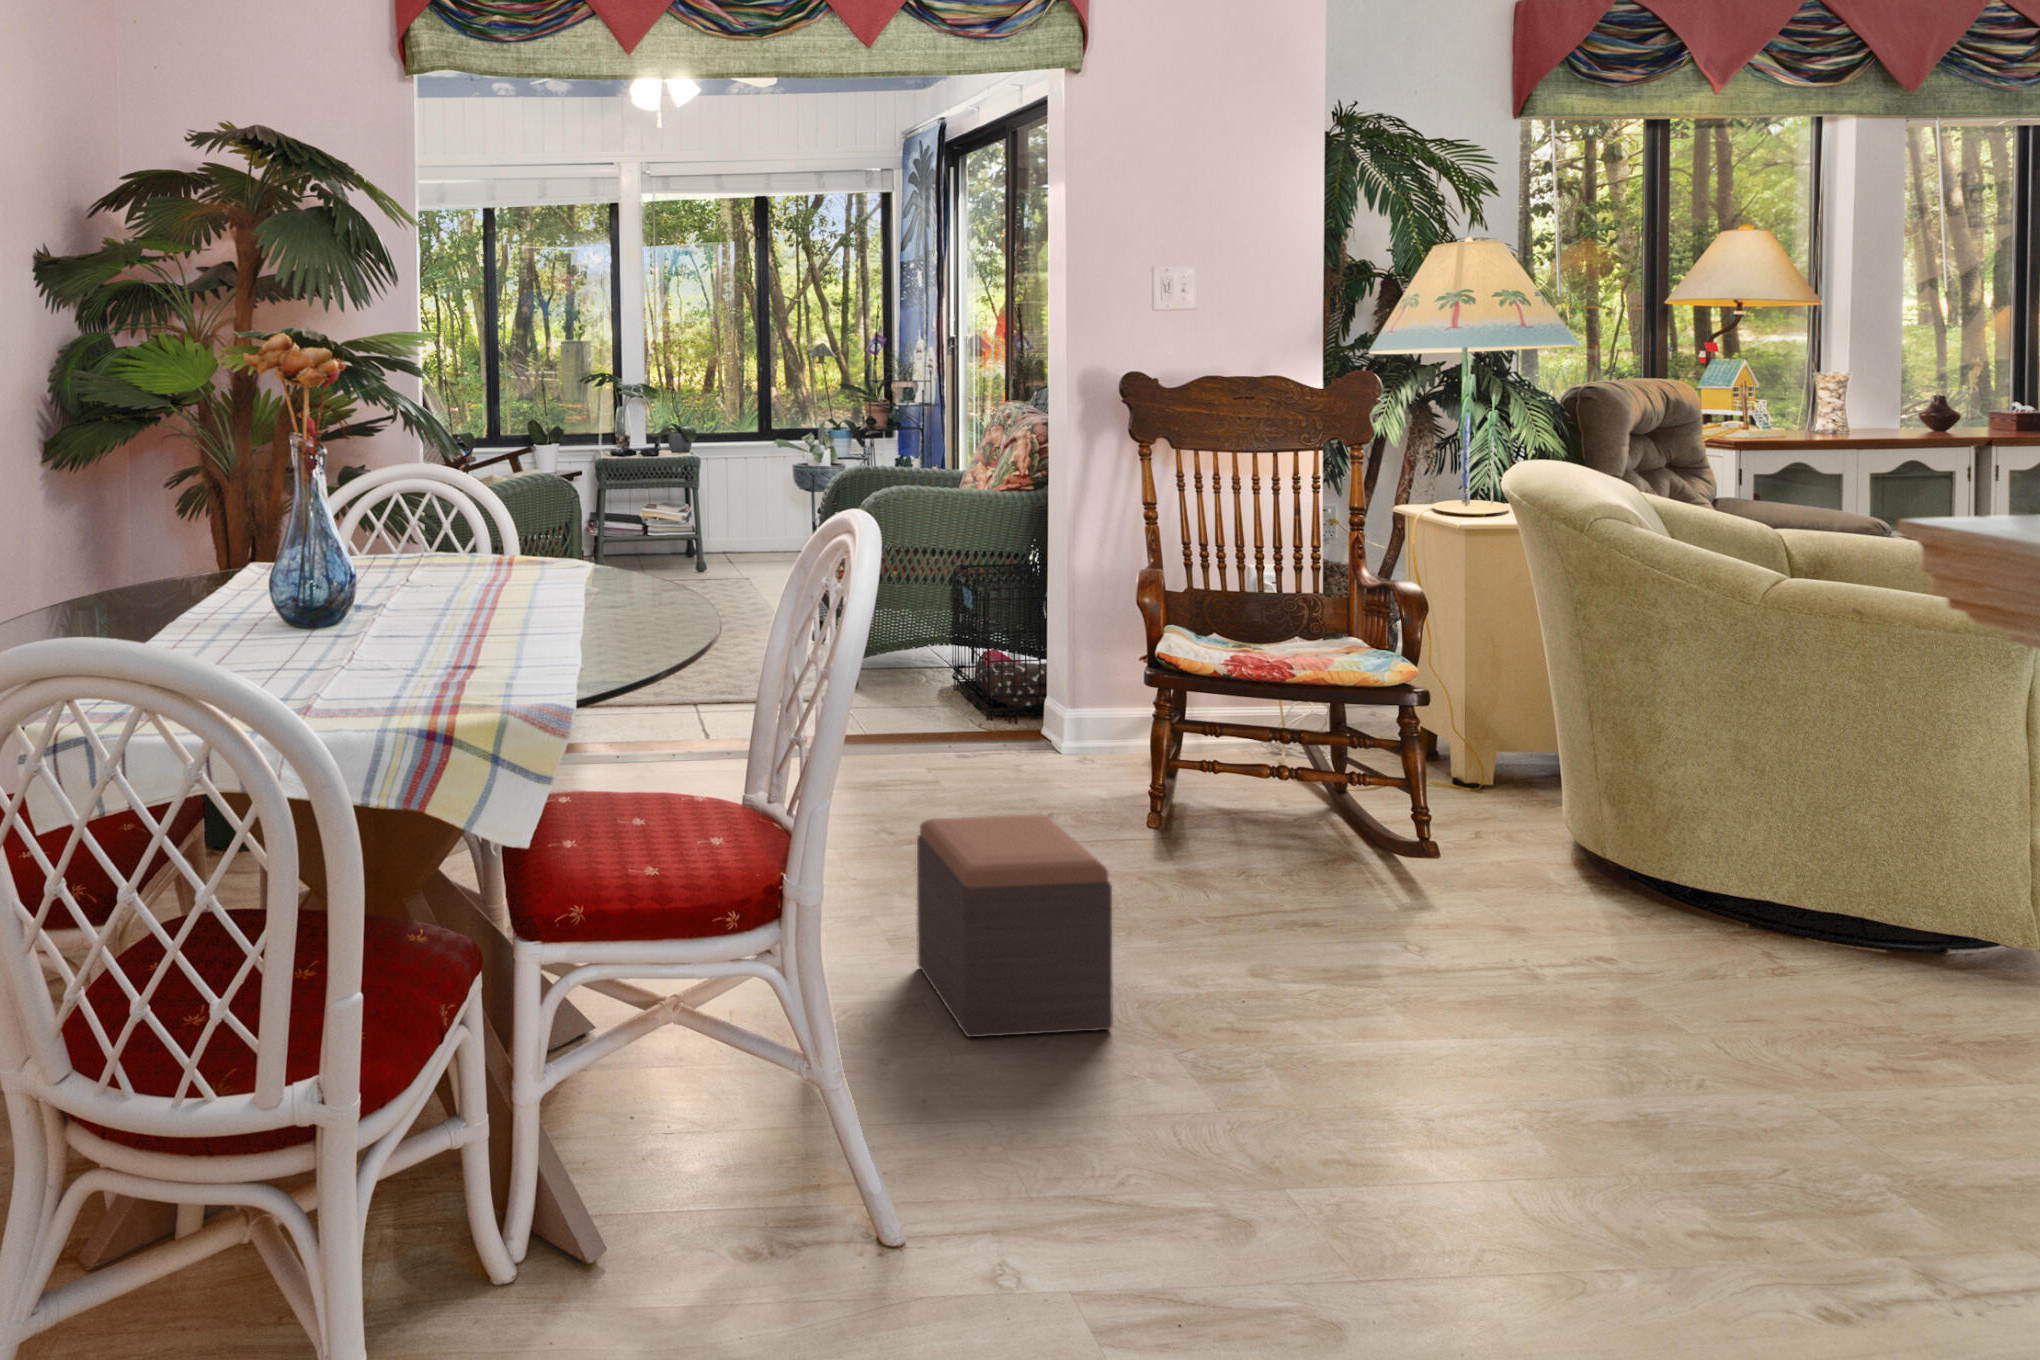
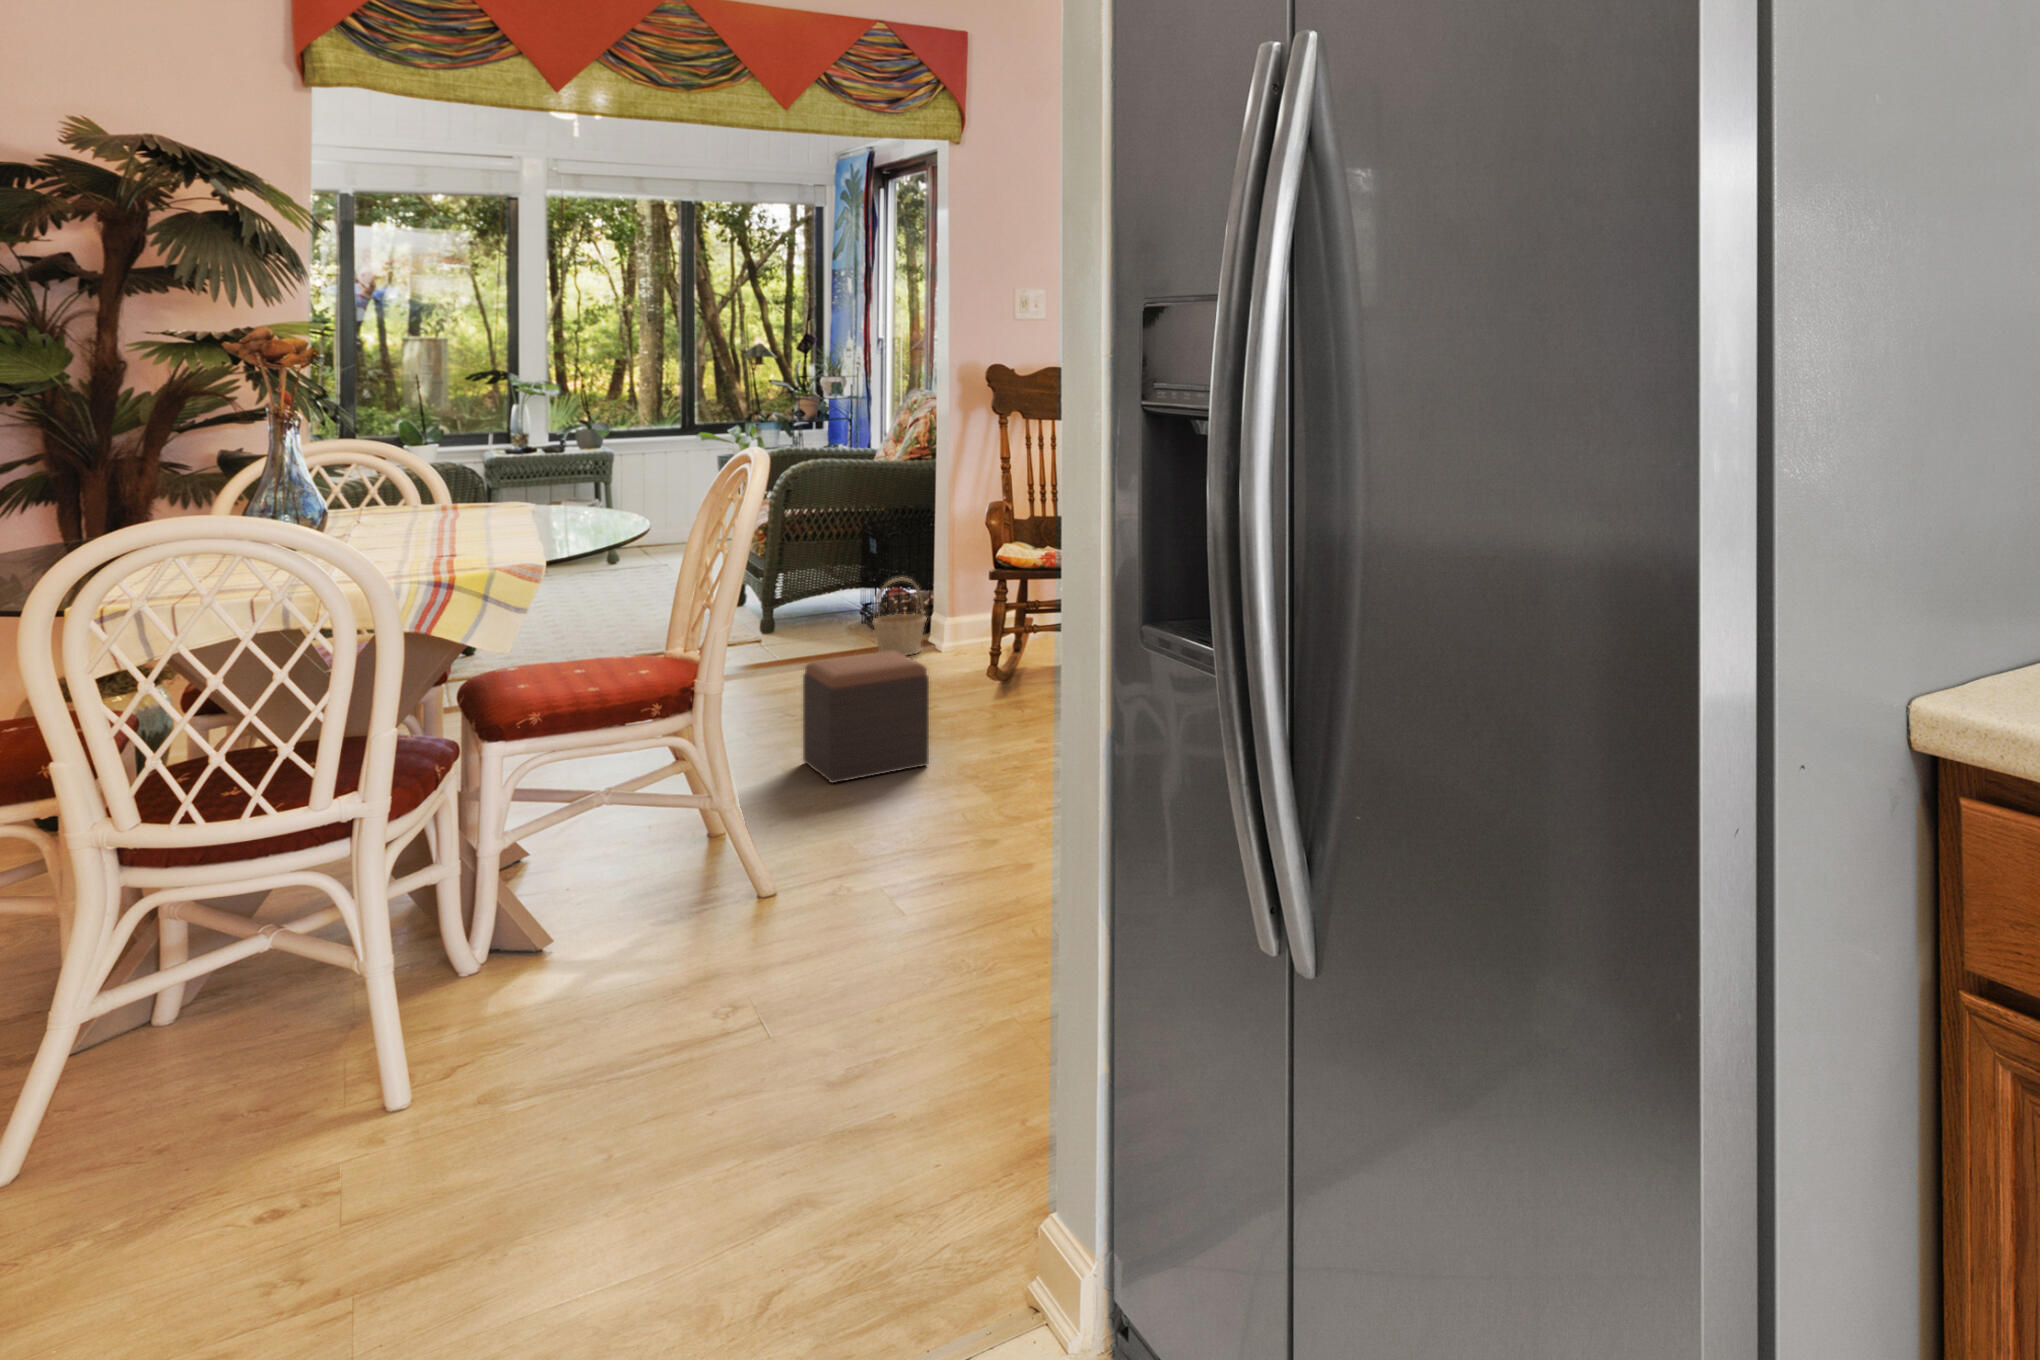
basket: none [972,650,1041,756] -> present [872,578,926,656]

